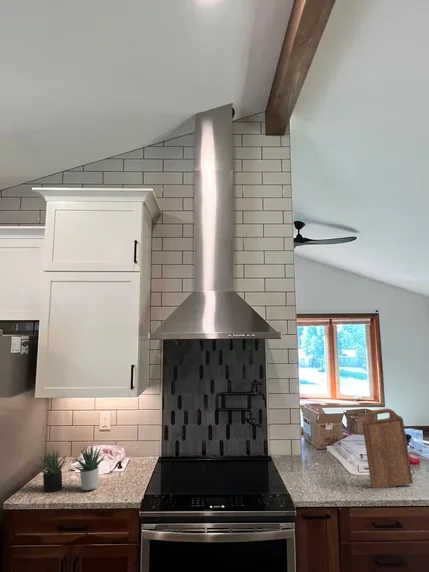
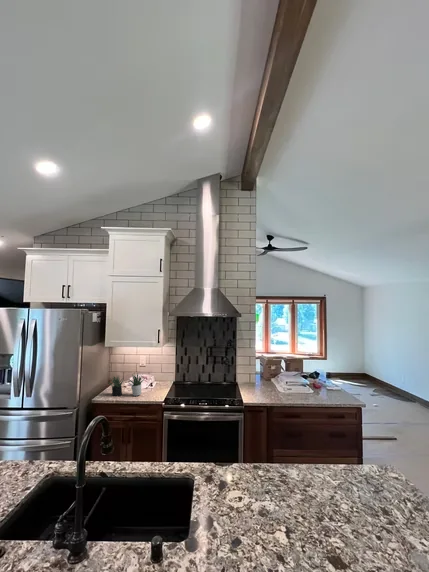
cutting board: present [362,408,413,488] -> none [285,357,311,399]

